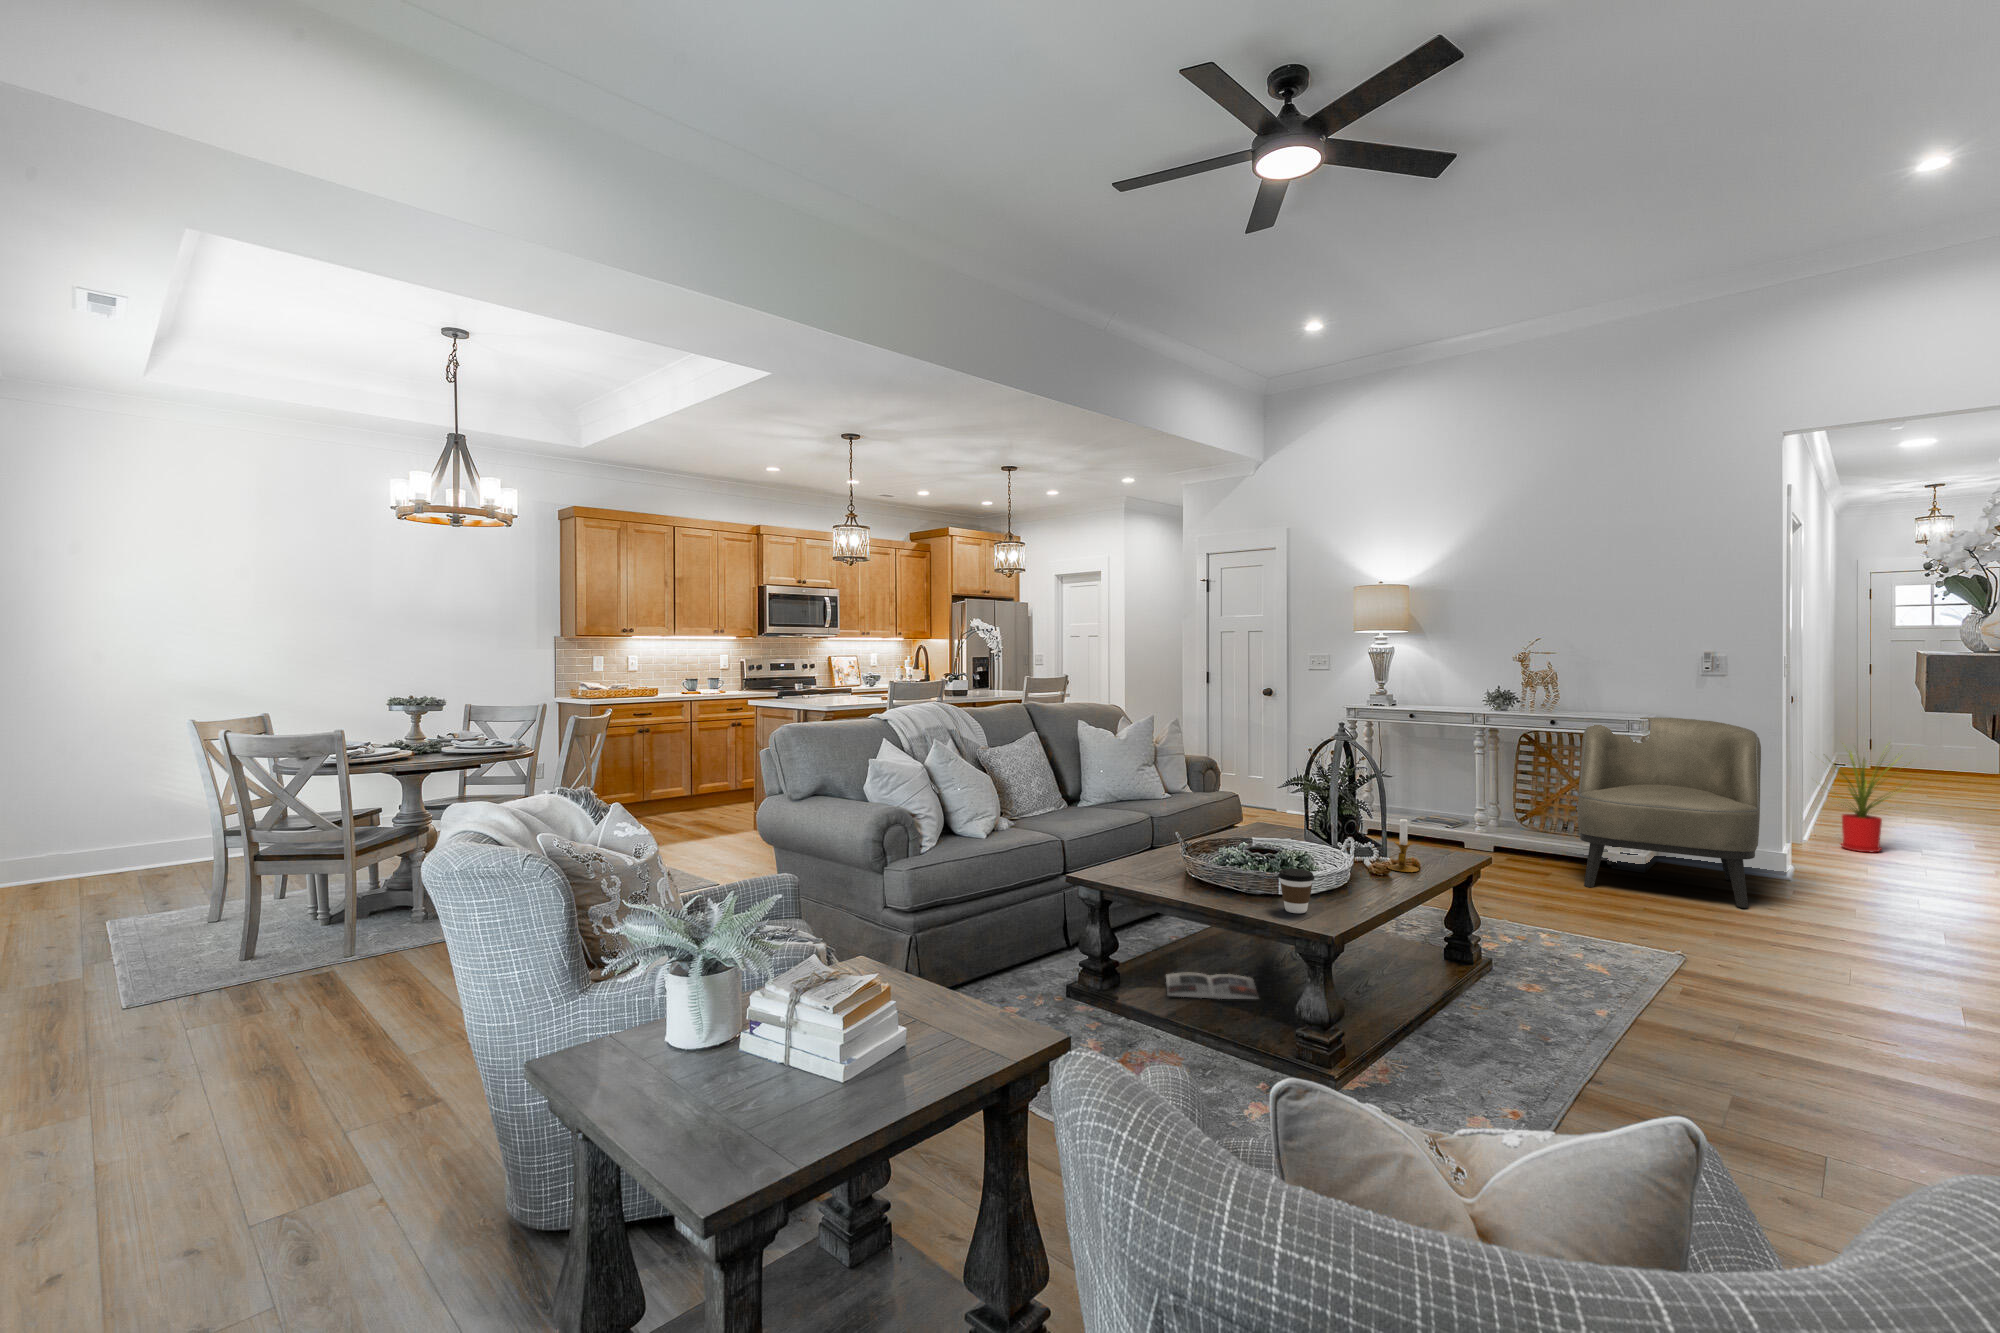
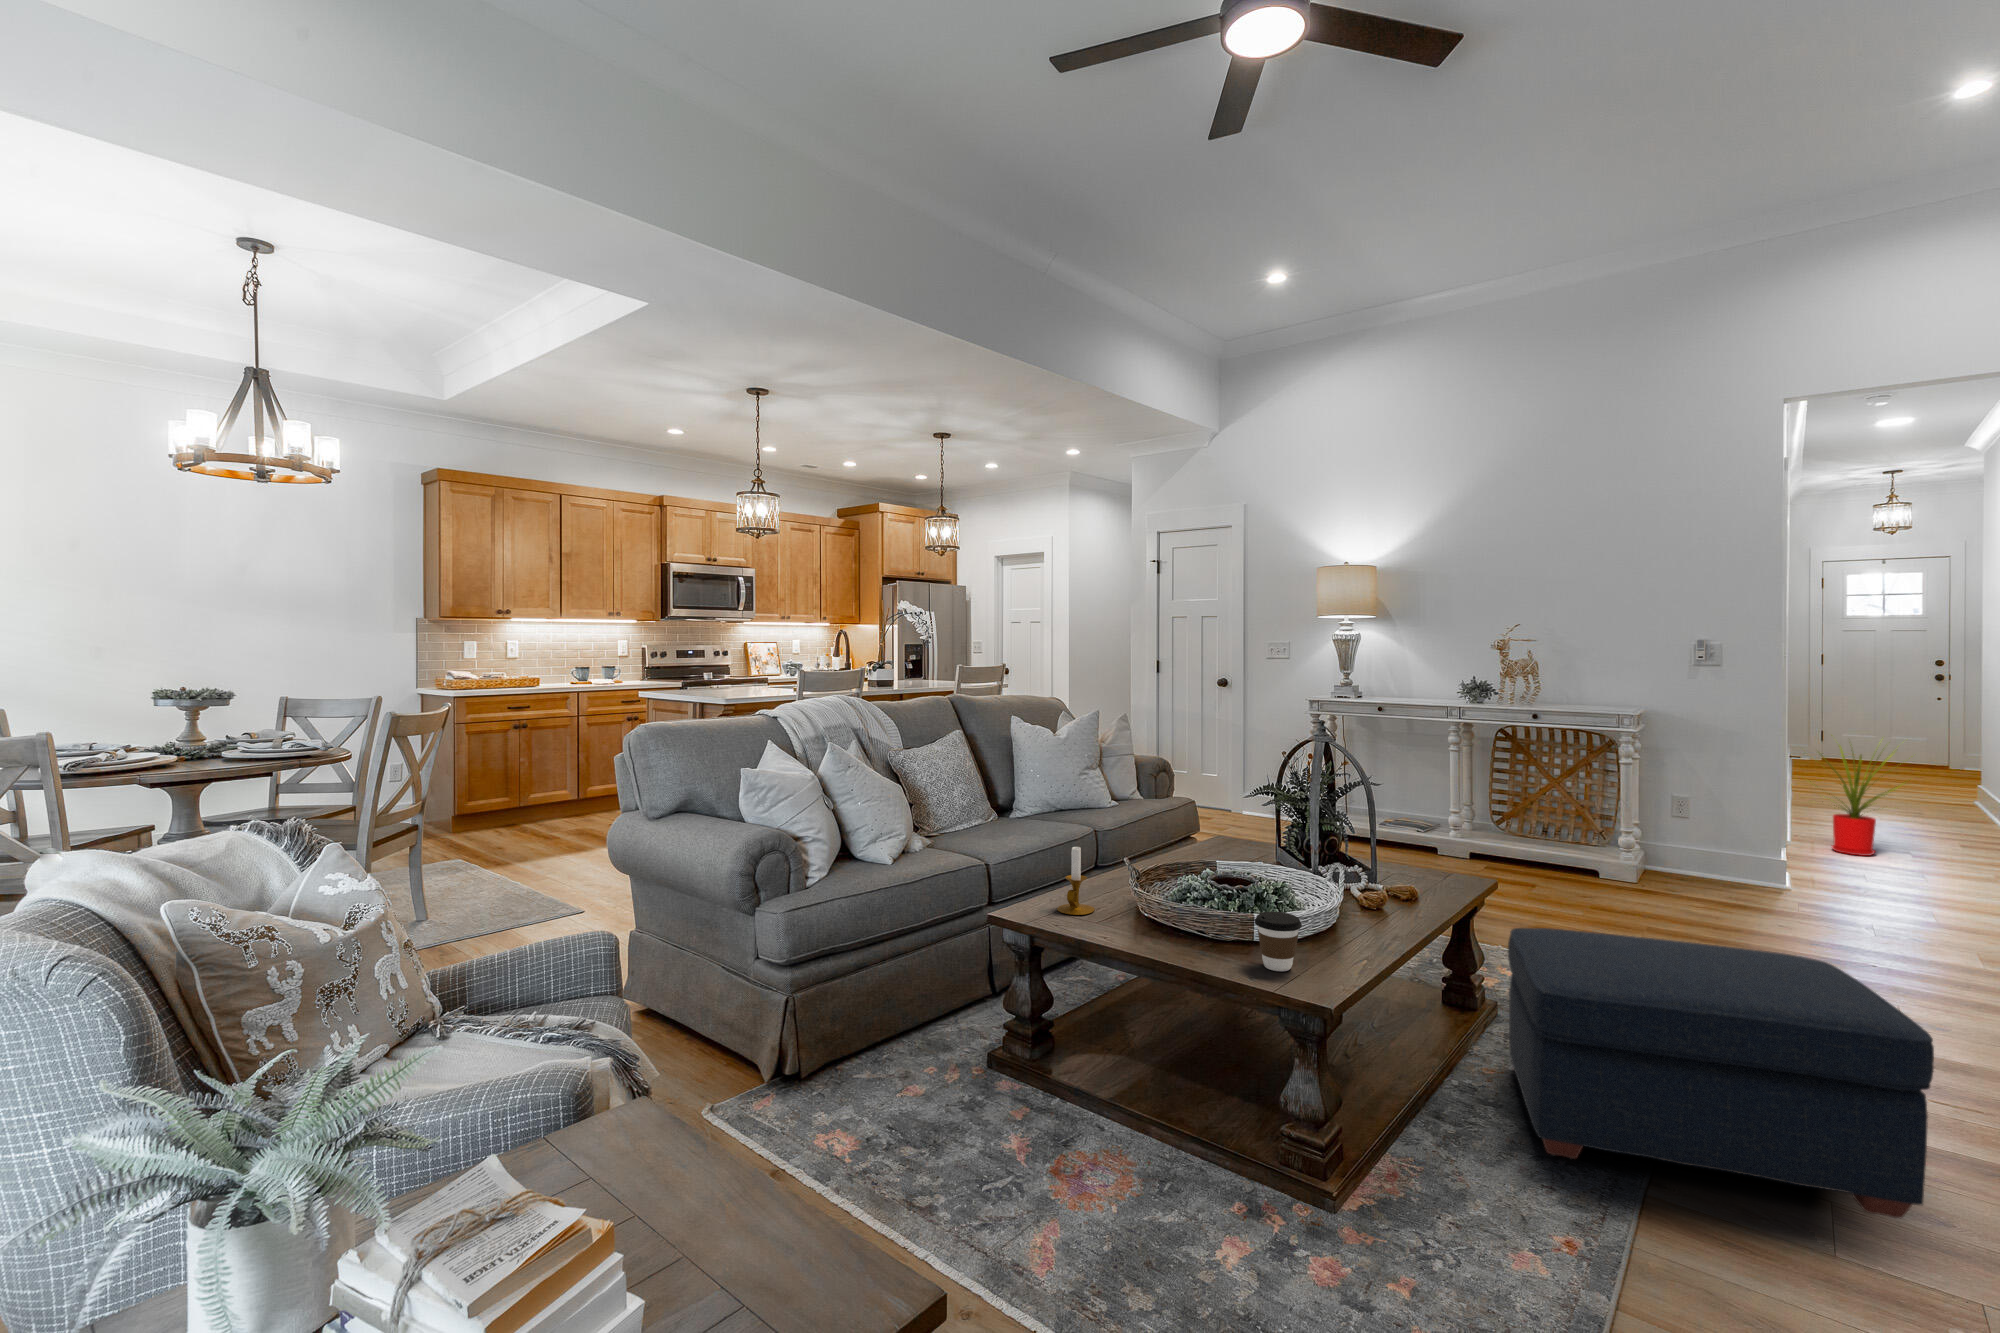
armchair: present [1576,717,1761,908] -> none [1566,711,1771,927]
candlestick: present [1388,819,1419,872] -> present [1057,847,1095,915]
ottoman: none [1491,891,1806,1106] -> present [1508,928,1934,1219]
magazine: present [1166,972,1259,999] -> none [1110,1032,1230,1072]

